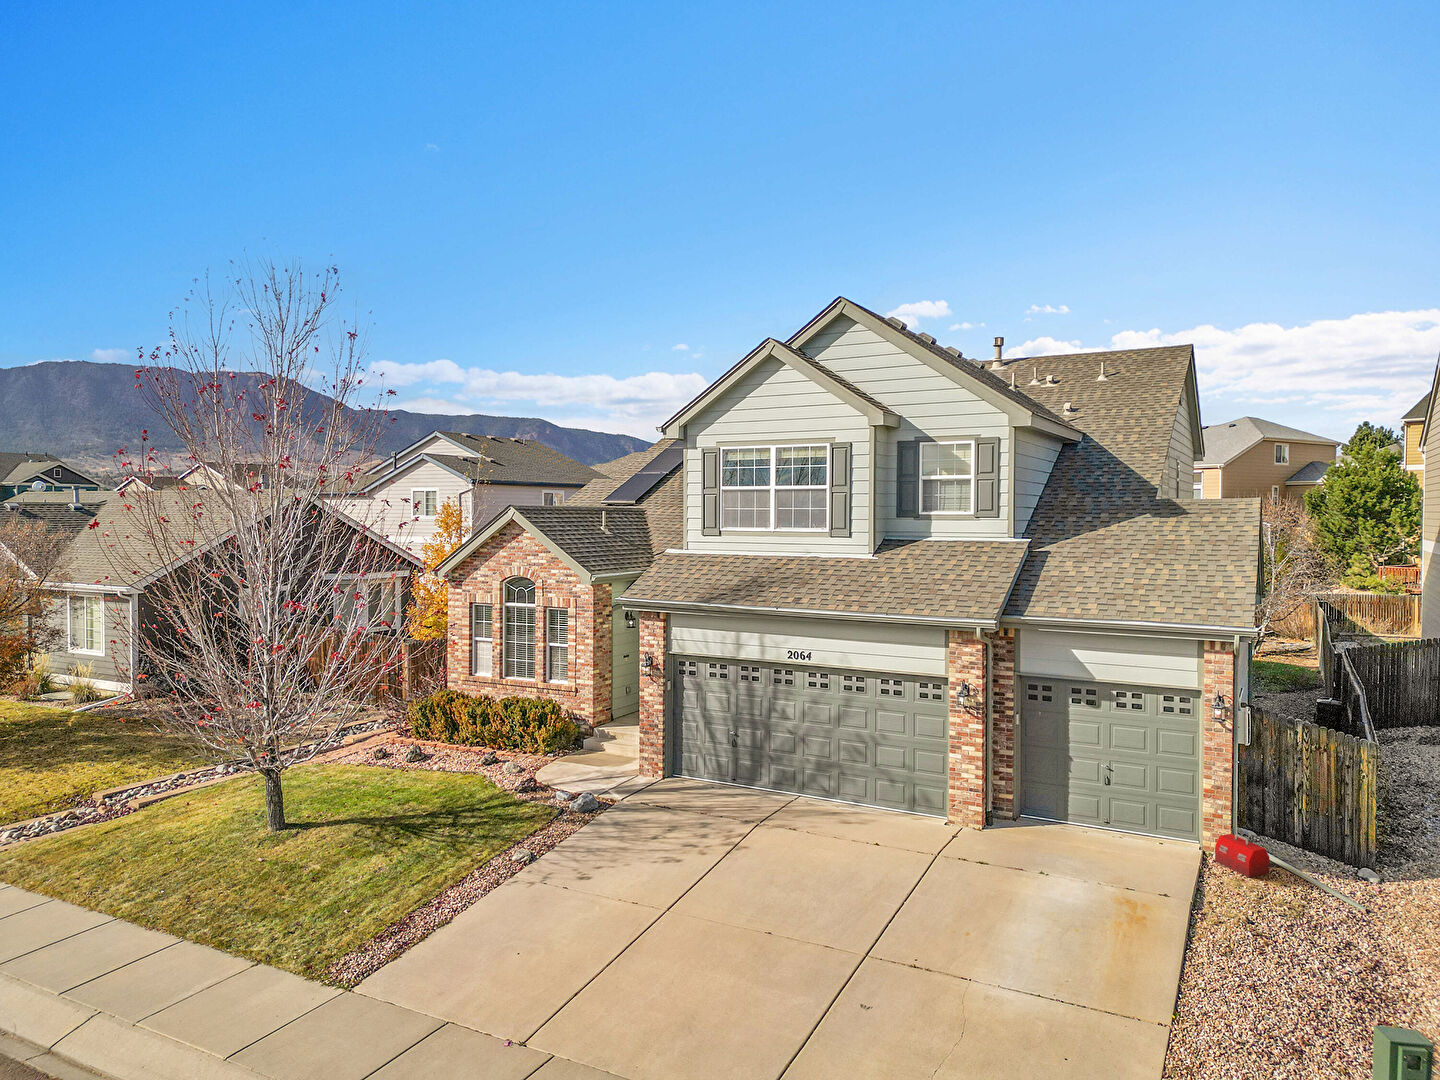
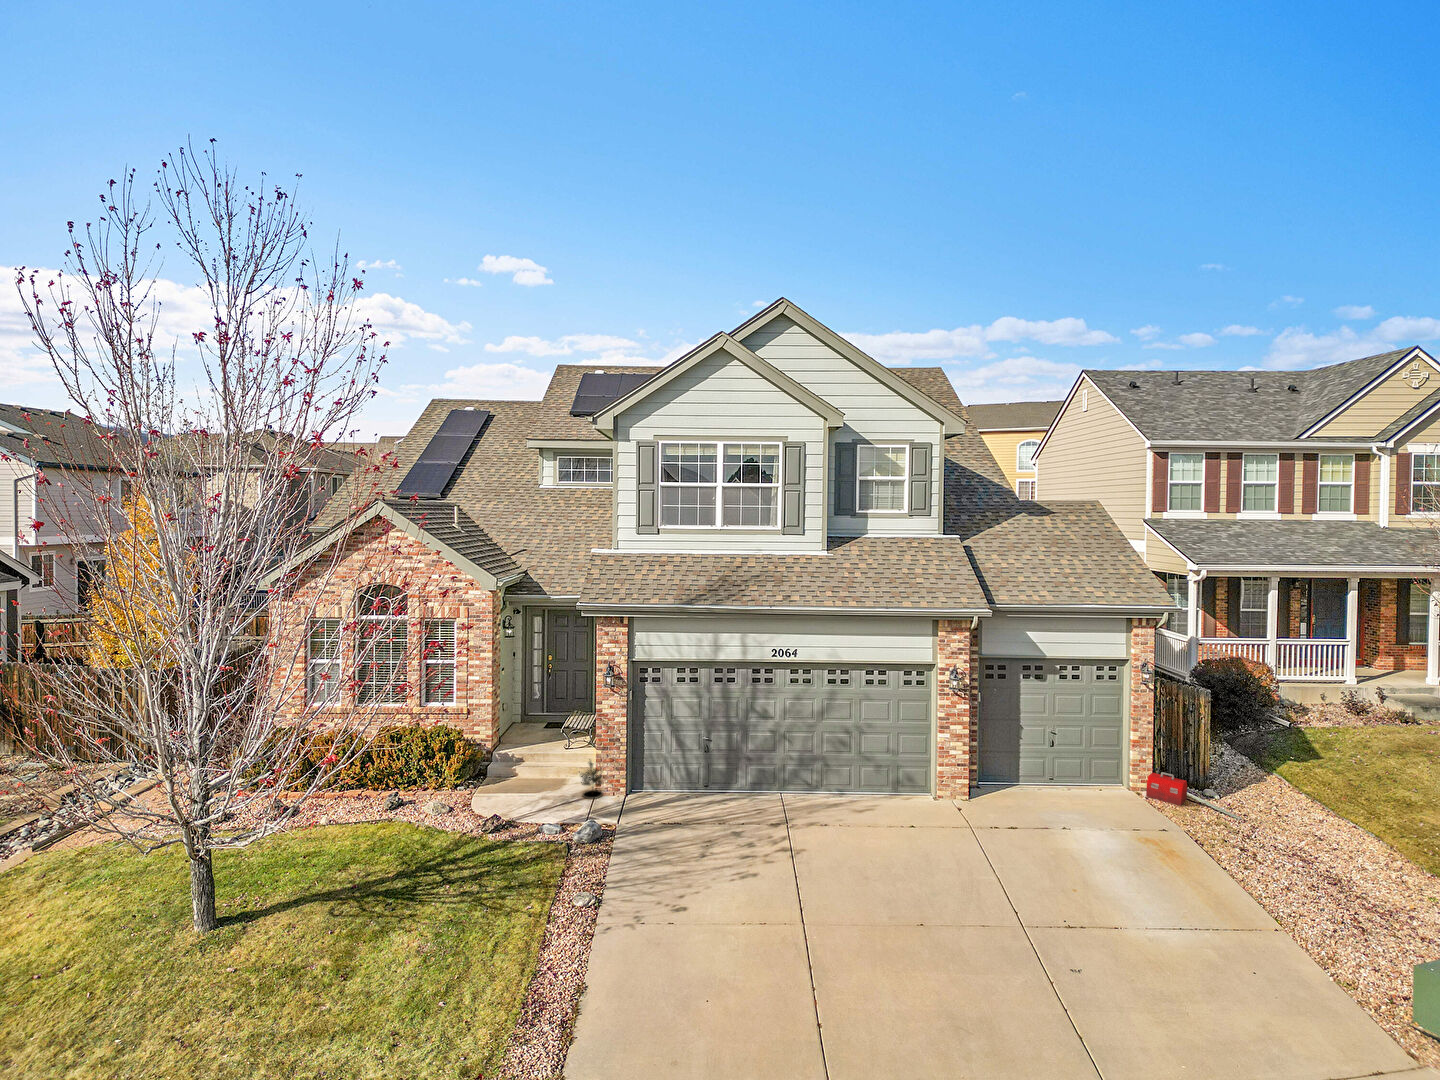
potted tree: none [621,738,645,775] -> present [581,761,603,799]

